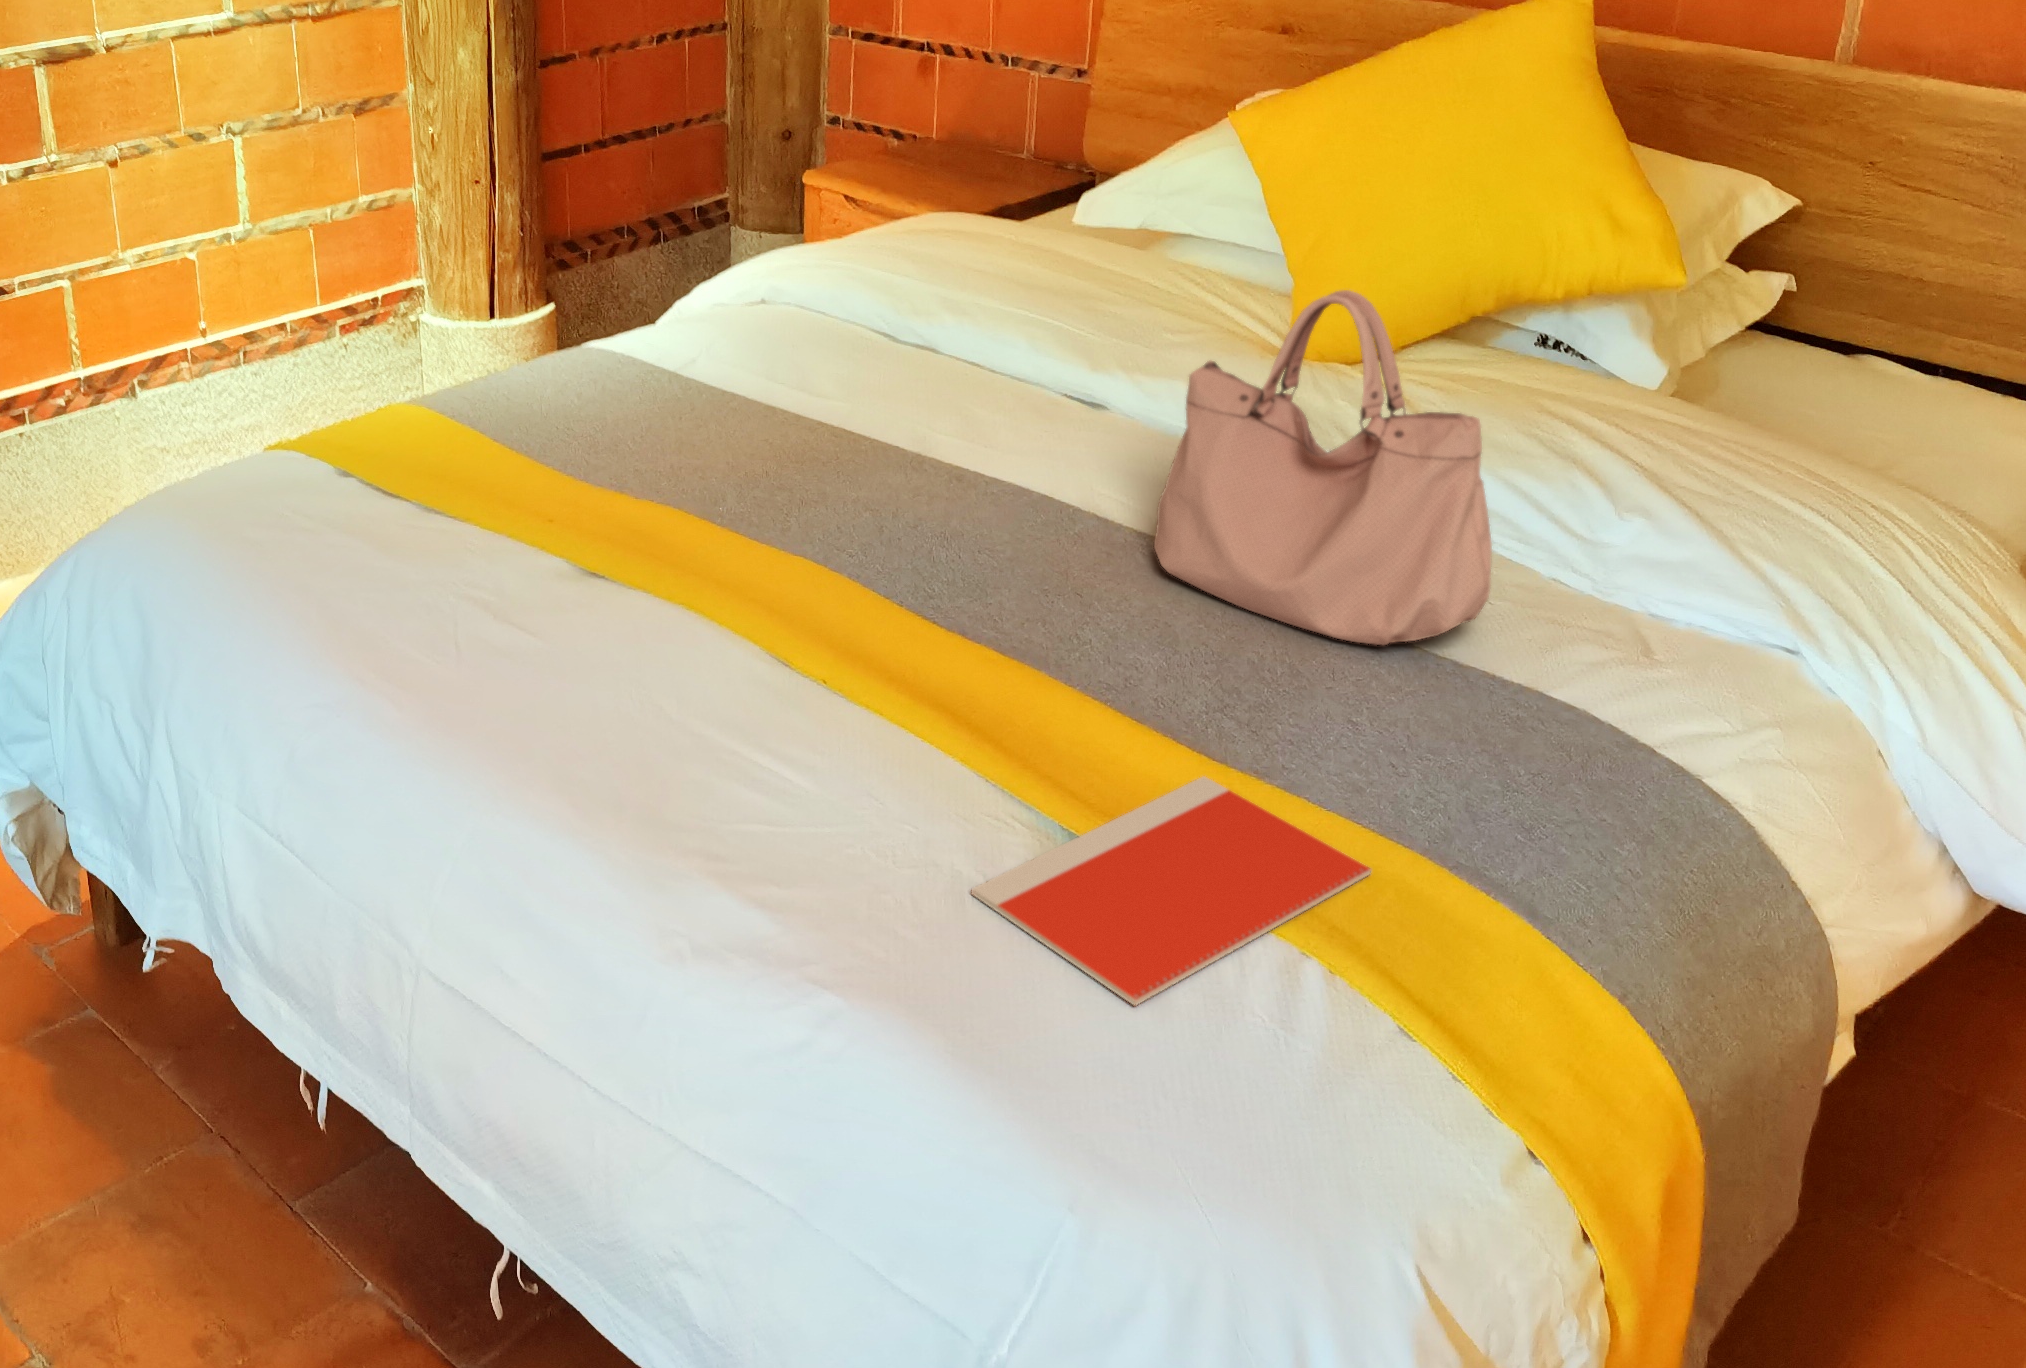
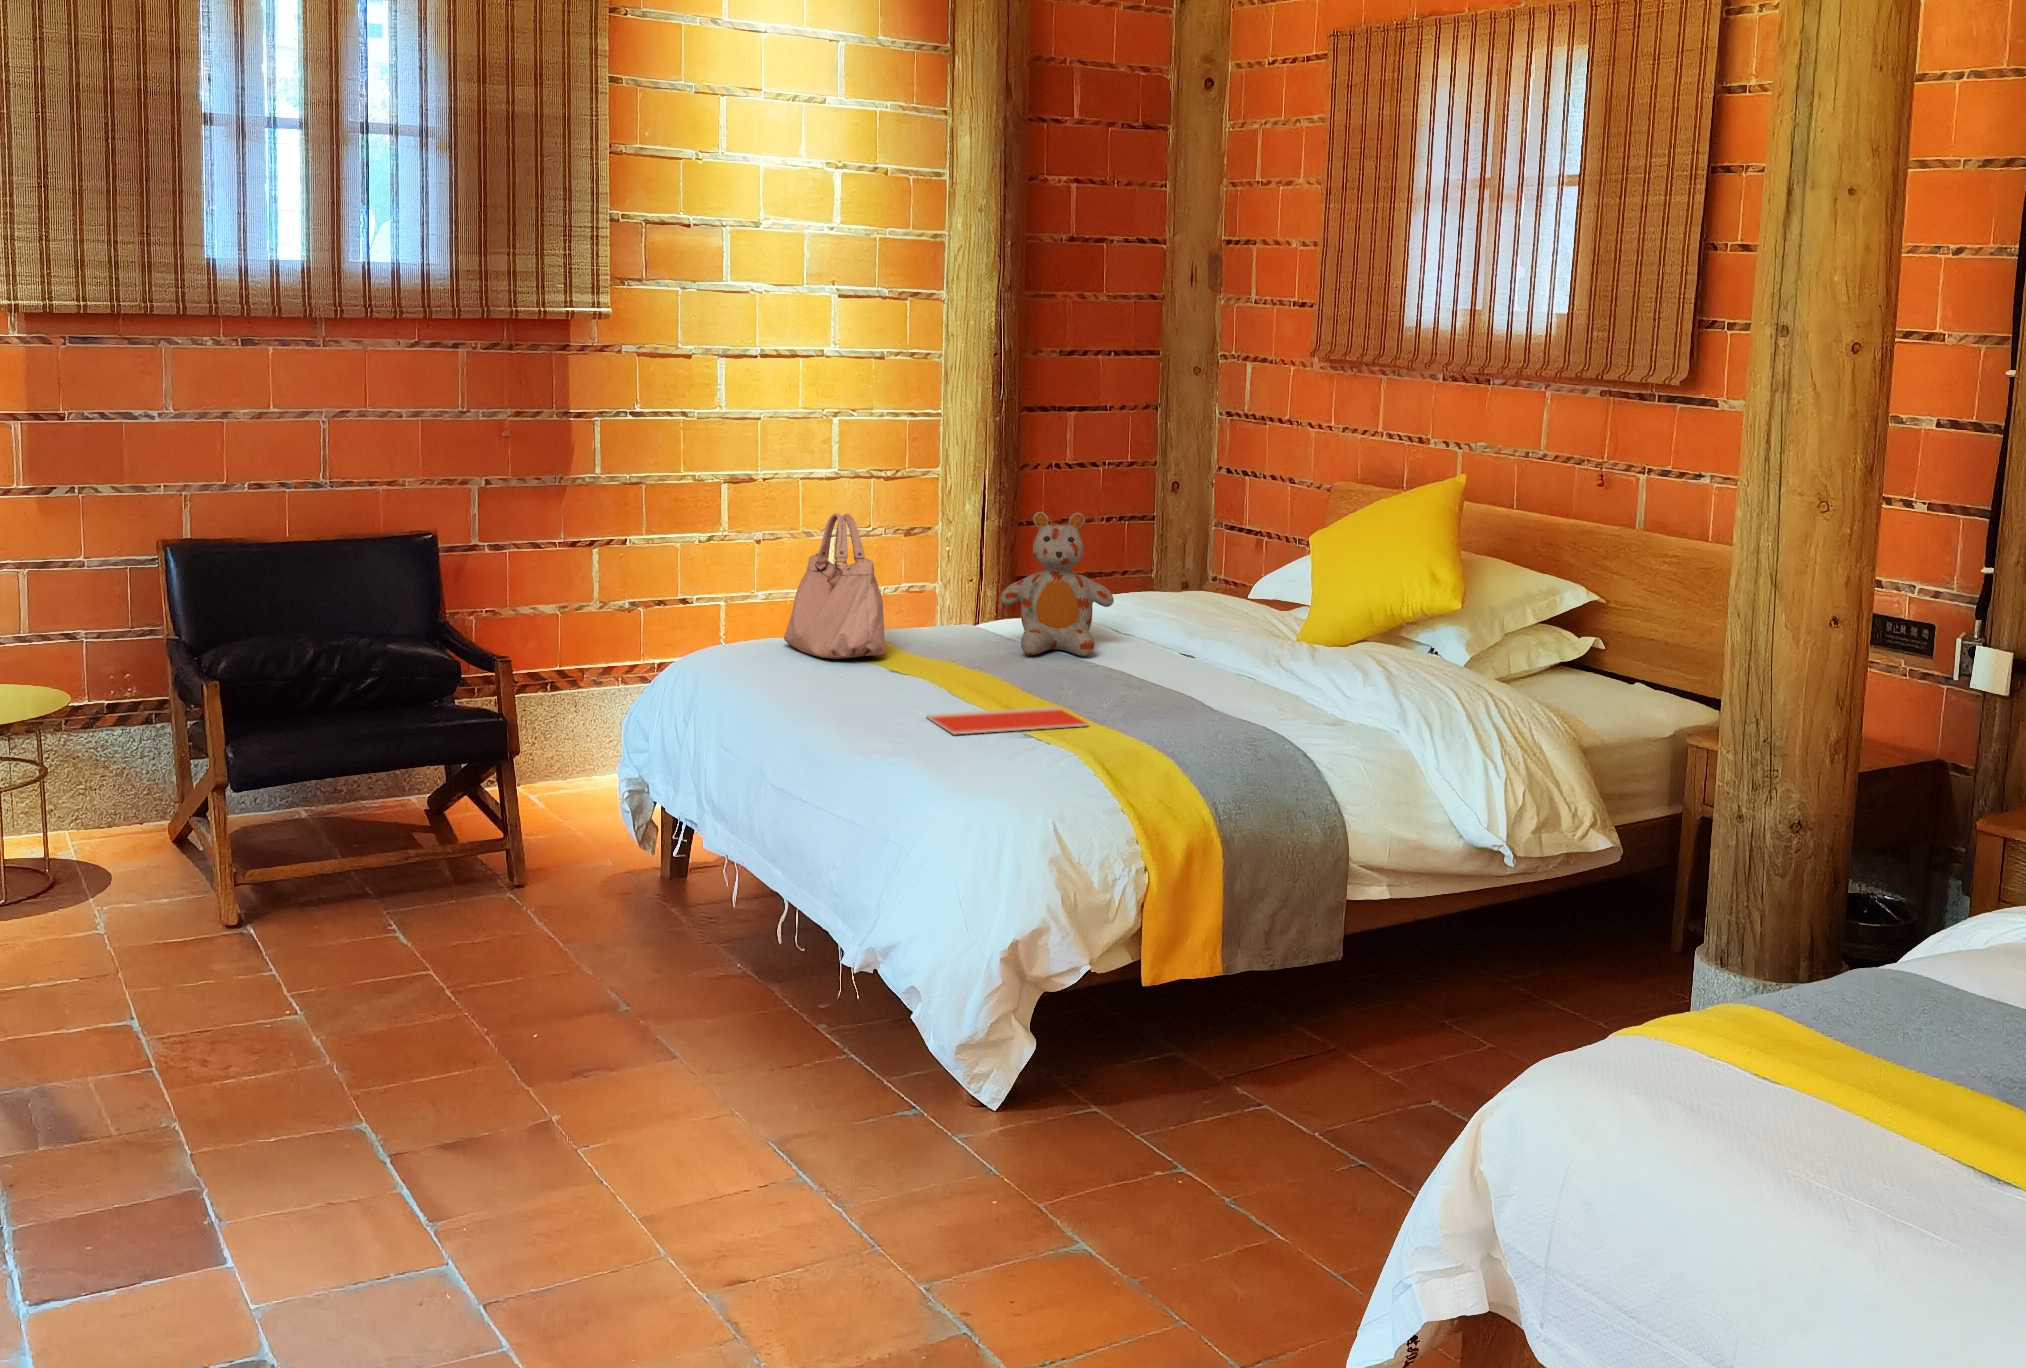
stuffed bear: none [799,189,1022,506] -> present [1000,512,1114,656]
handbag: present [1154,290,1492,645] -> present [784,513,886,659]

